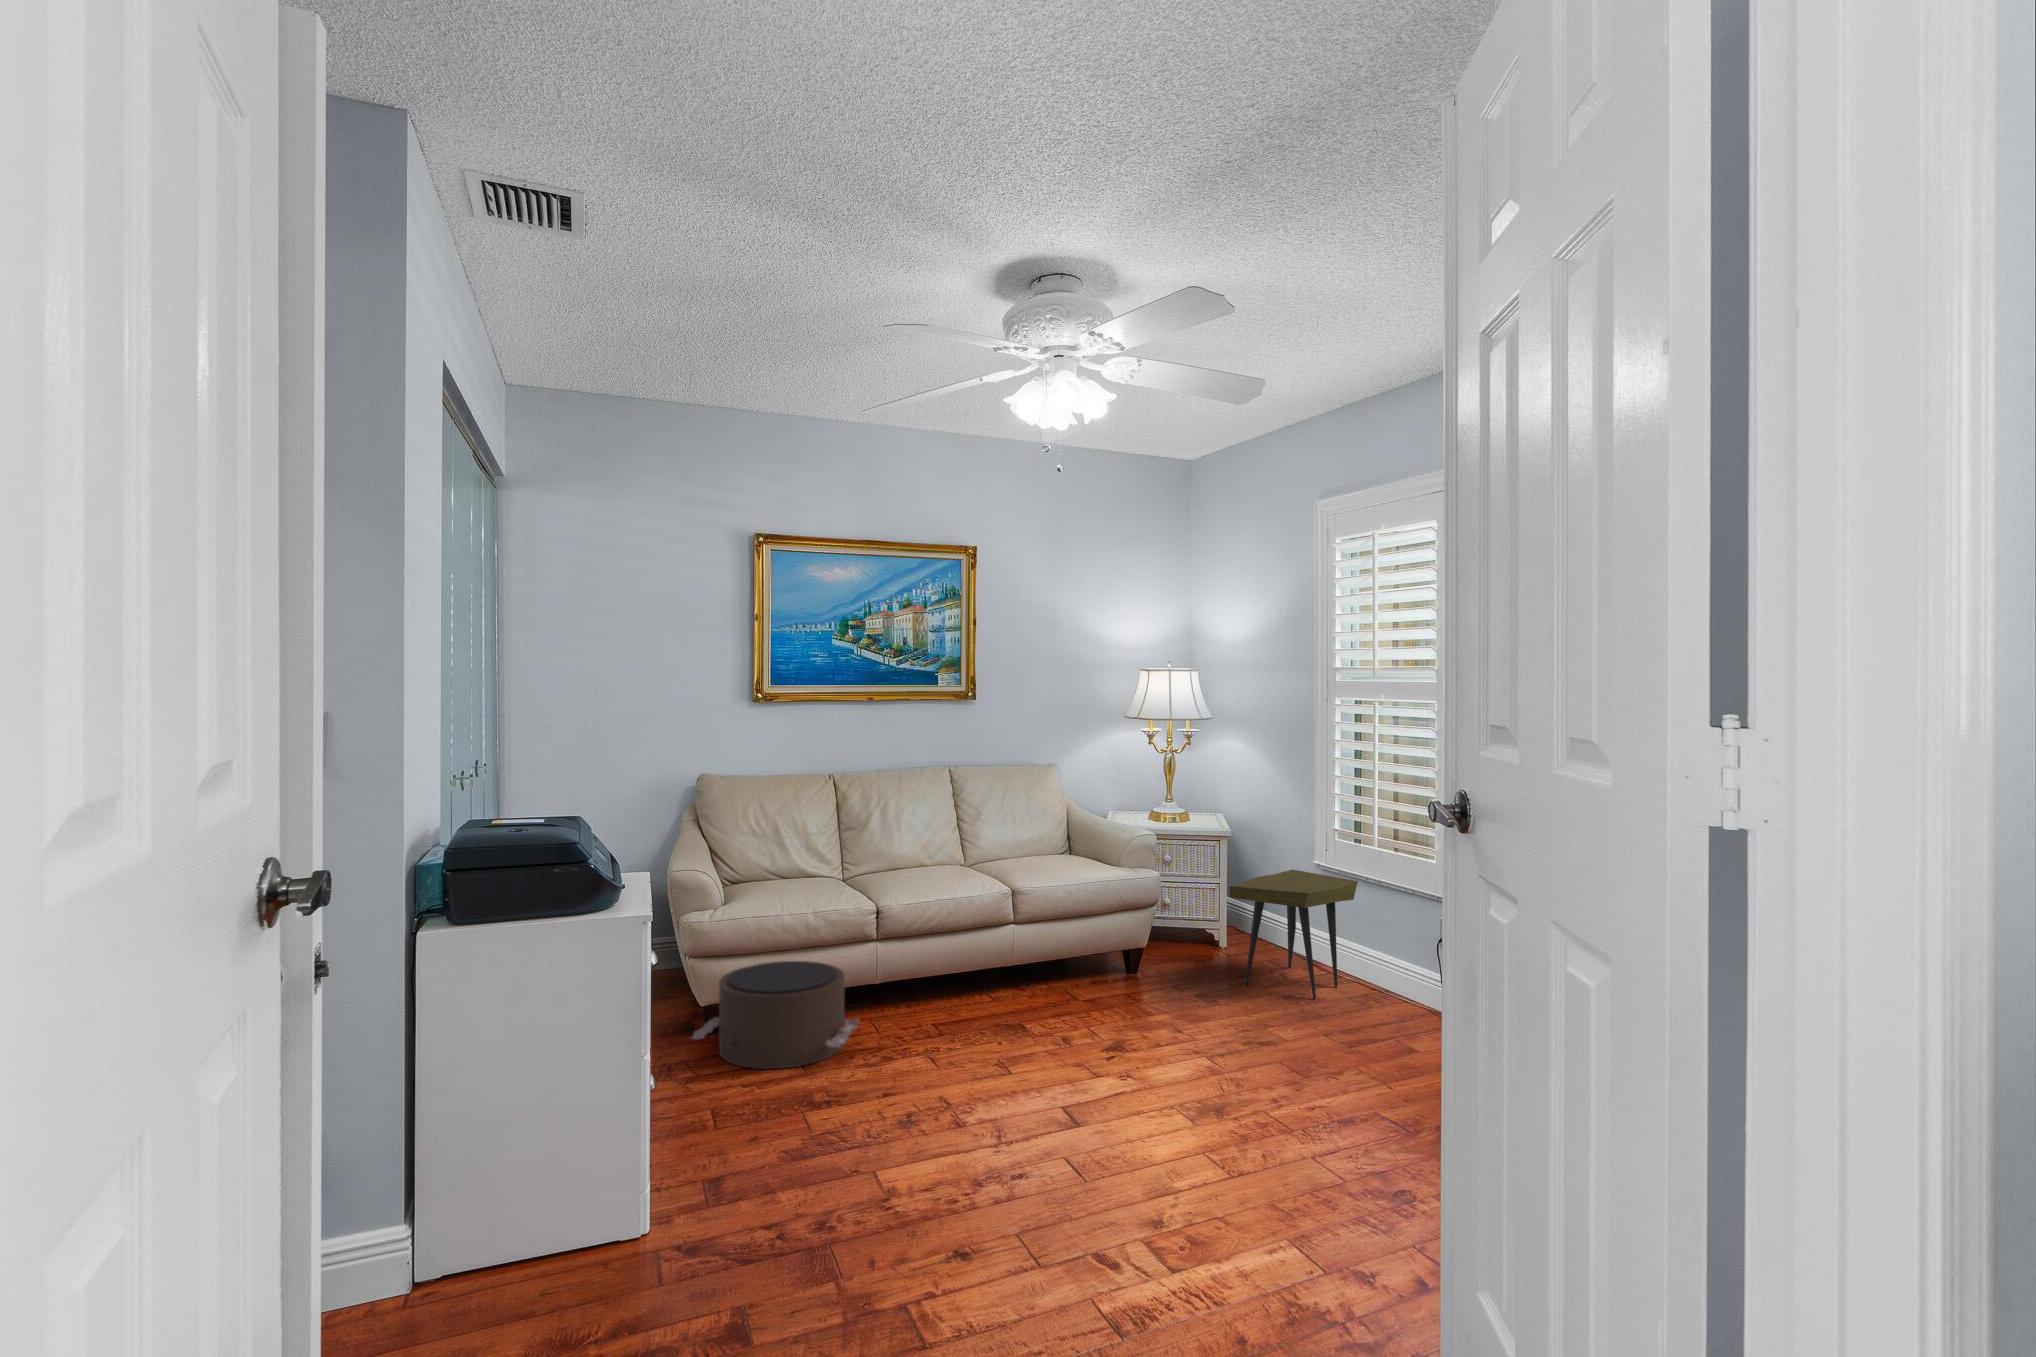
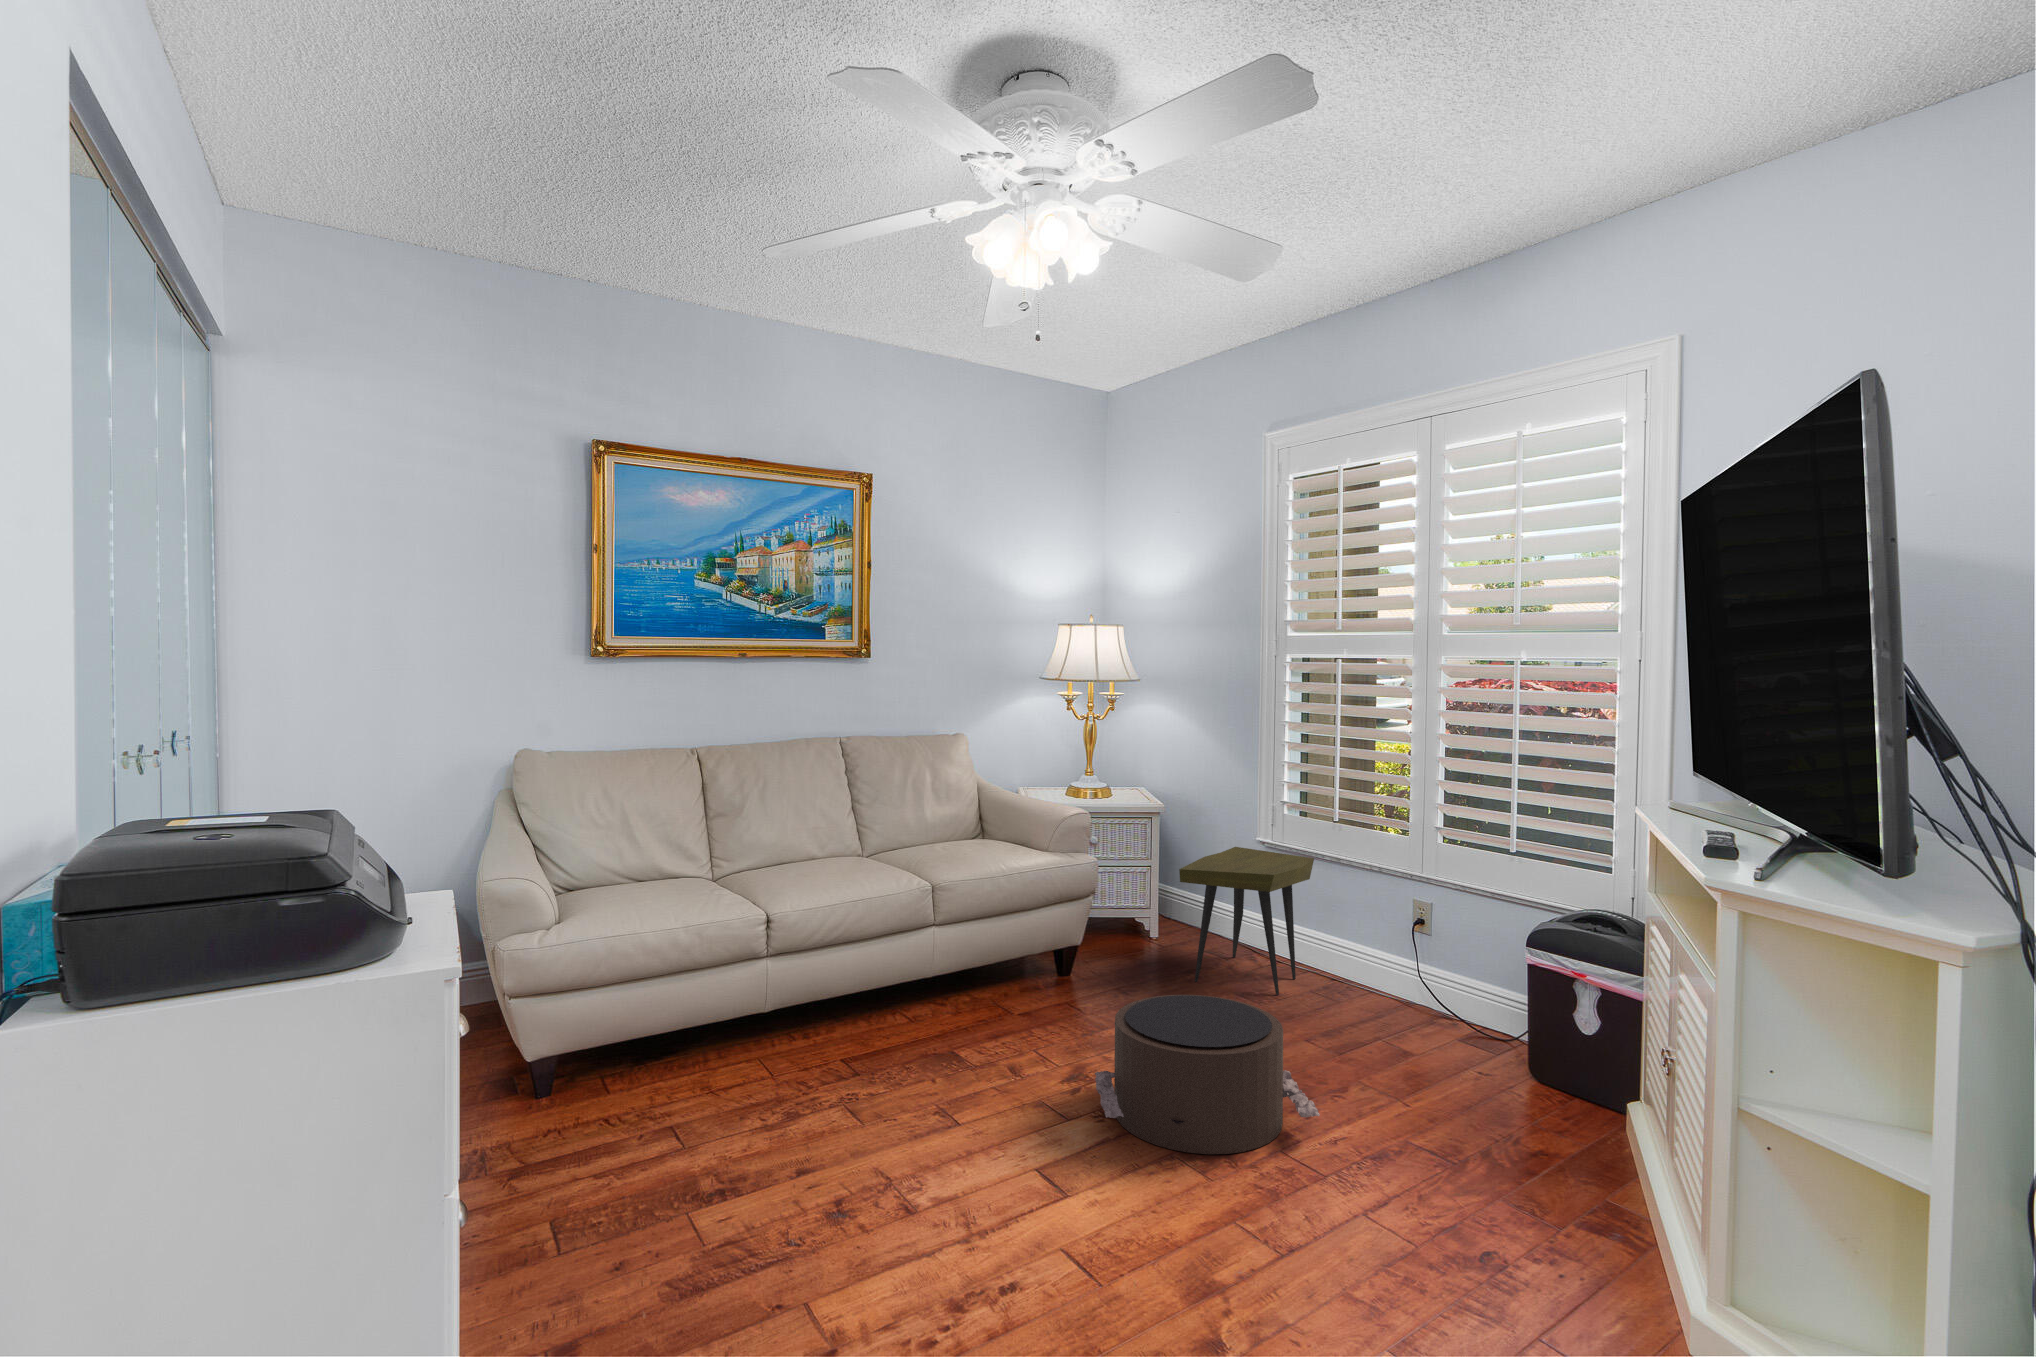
pouf: present [692,961,859,1069] -> present [1095,995,1320,1154]

